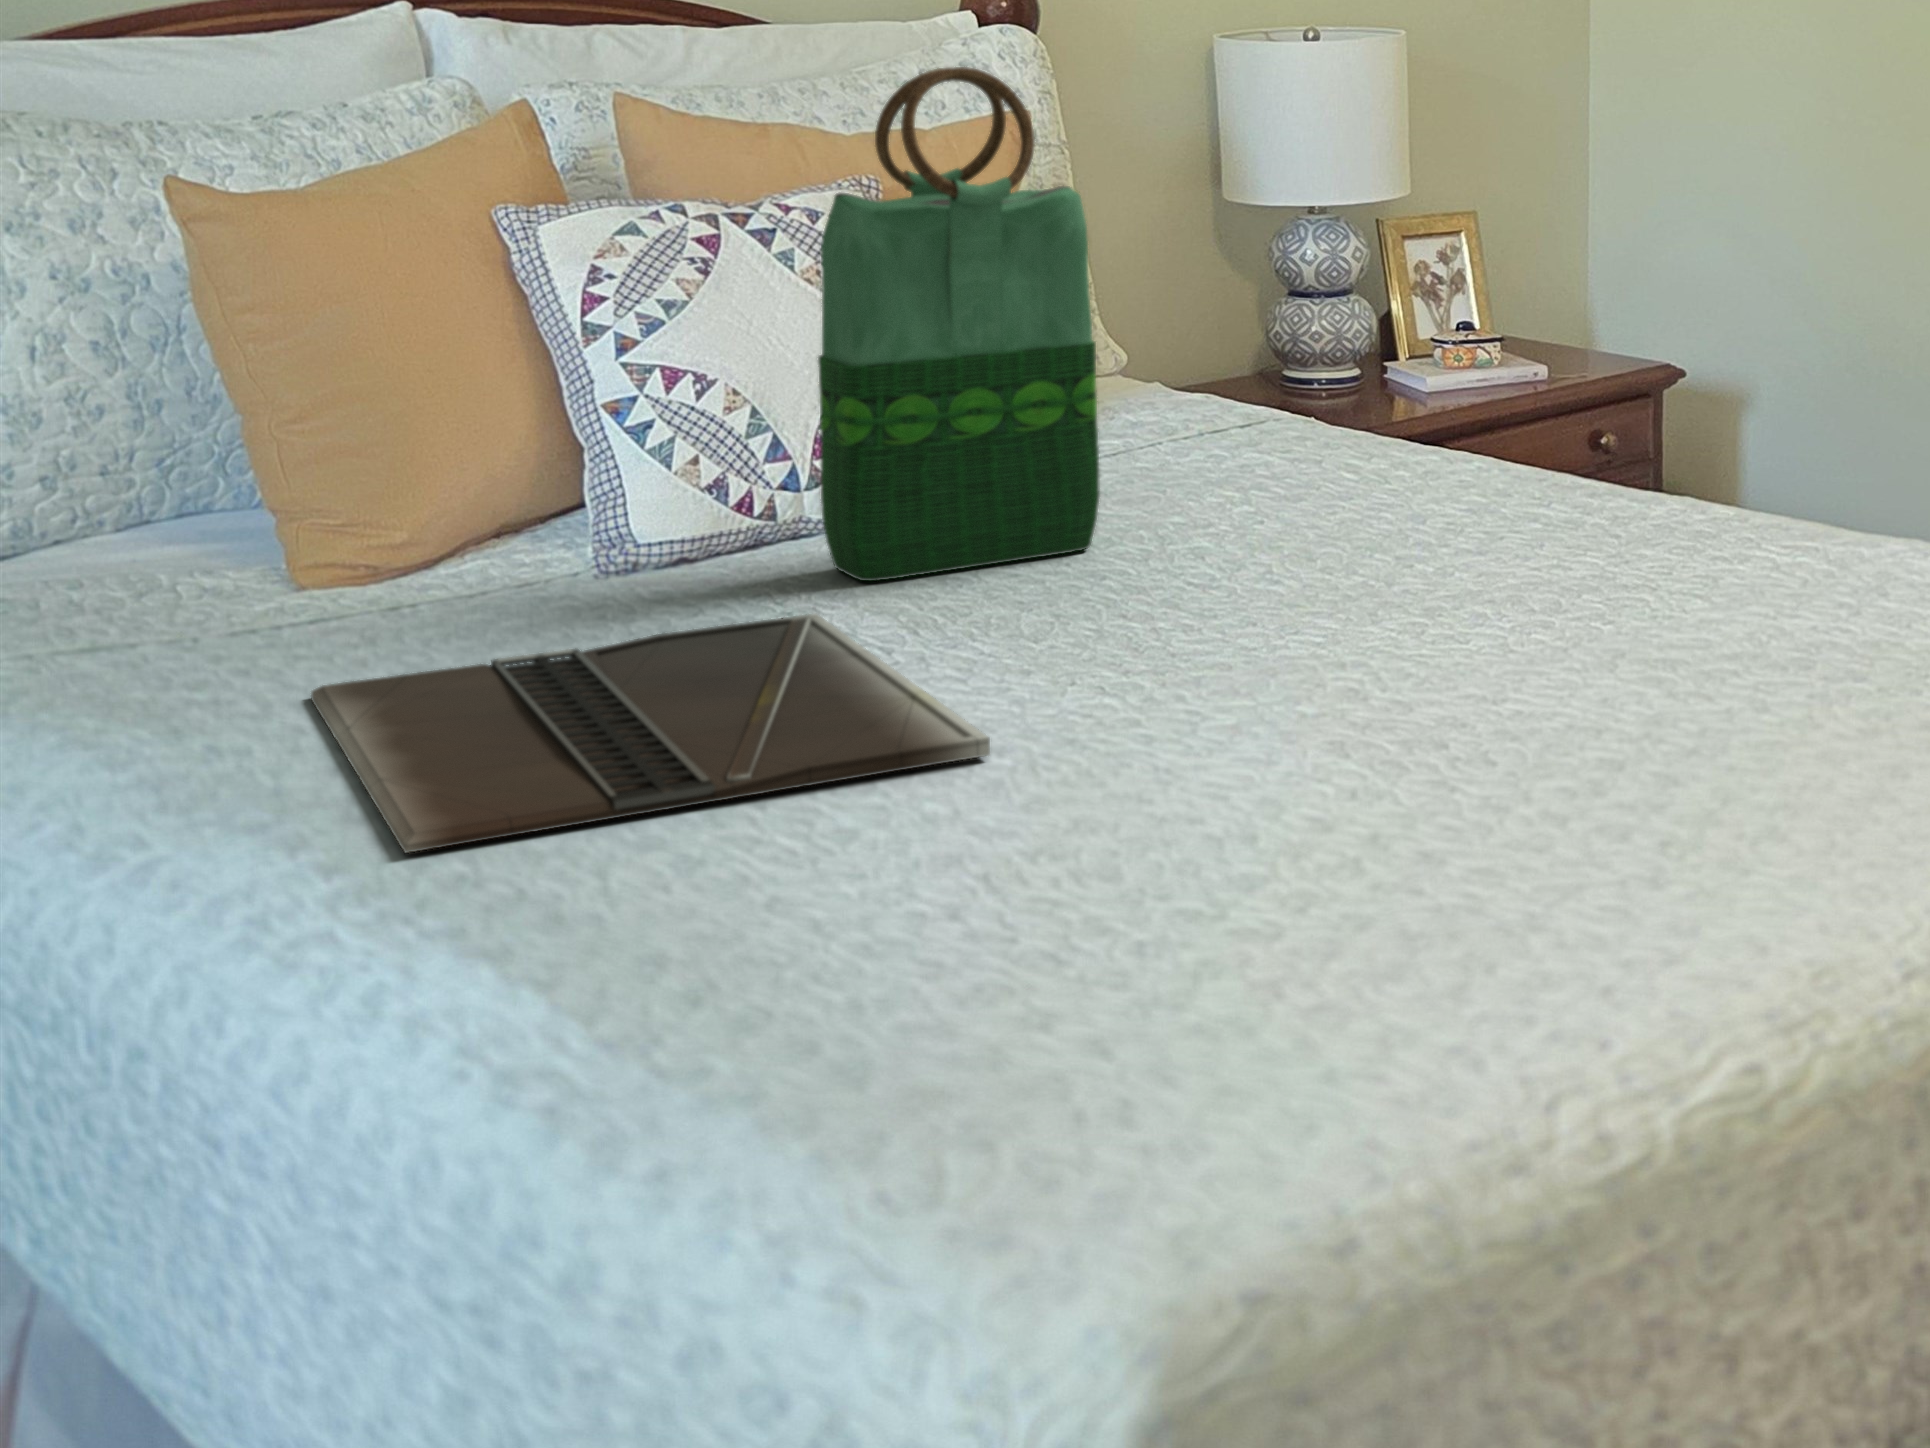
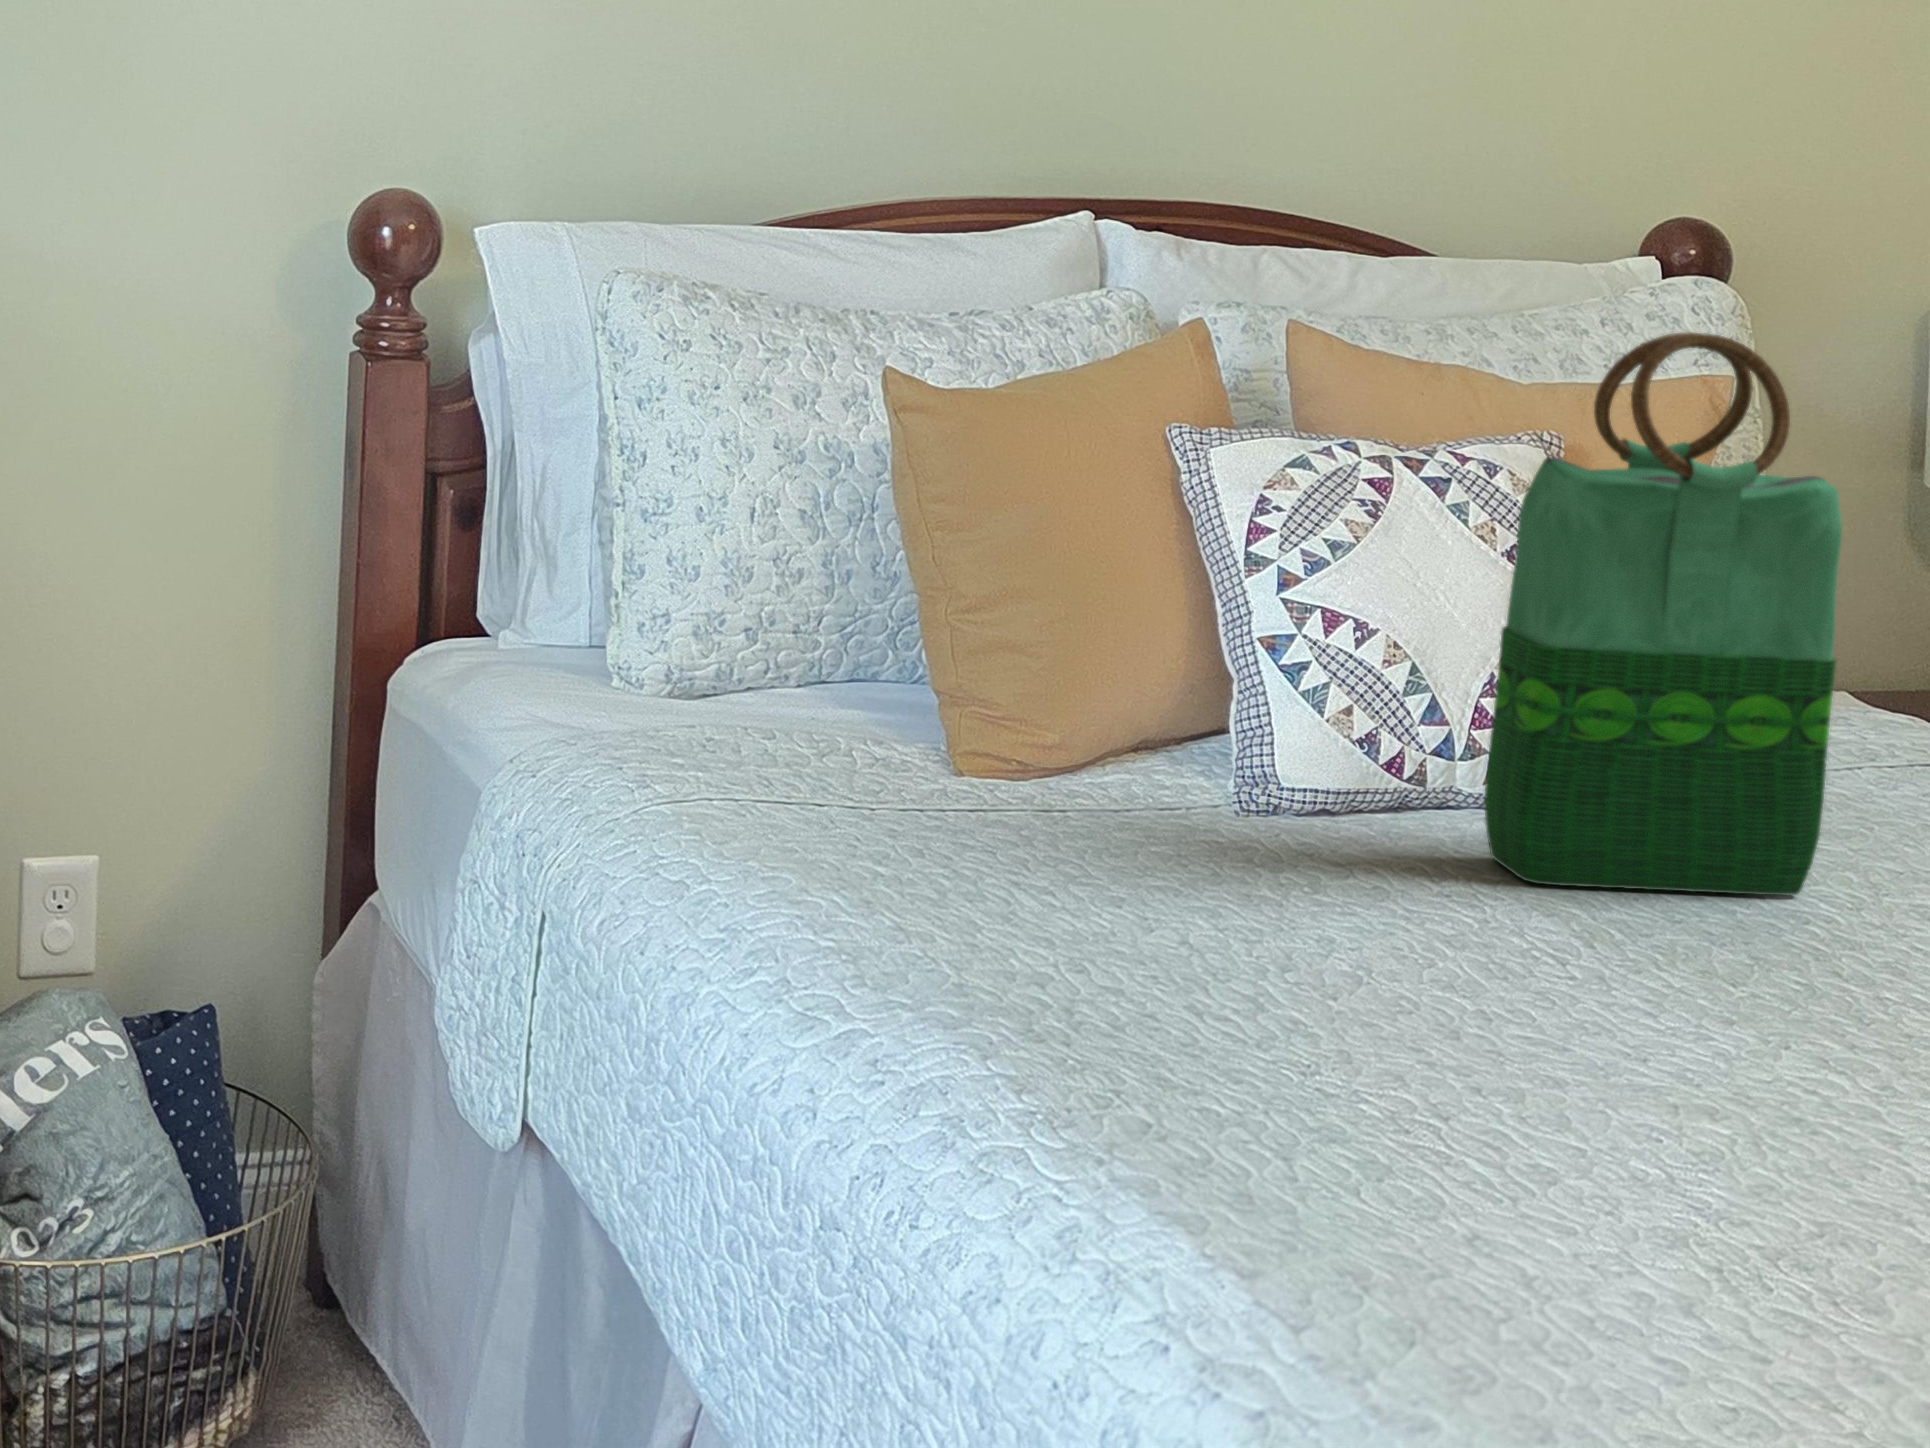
laptop: present [311,614,990,853] -> none [969,886,1717,1154]

